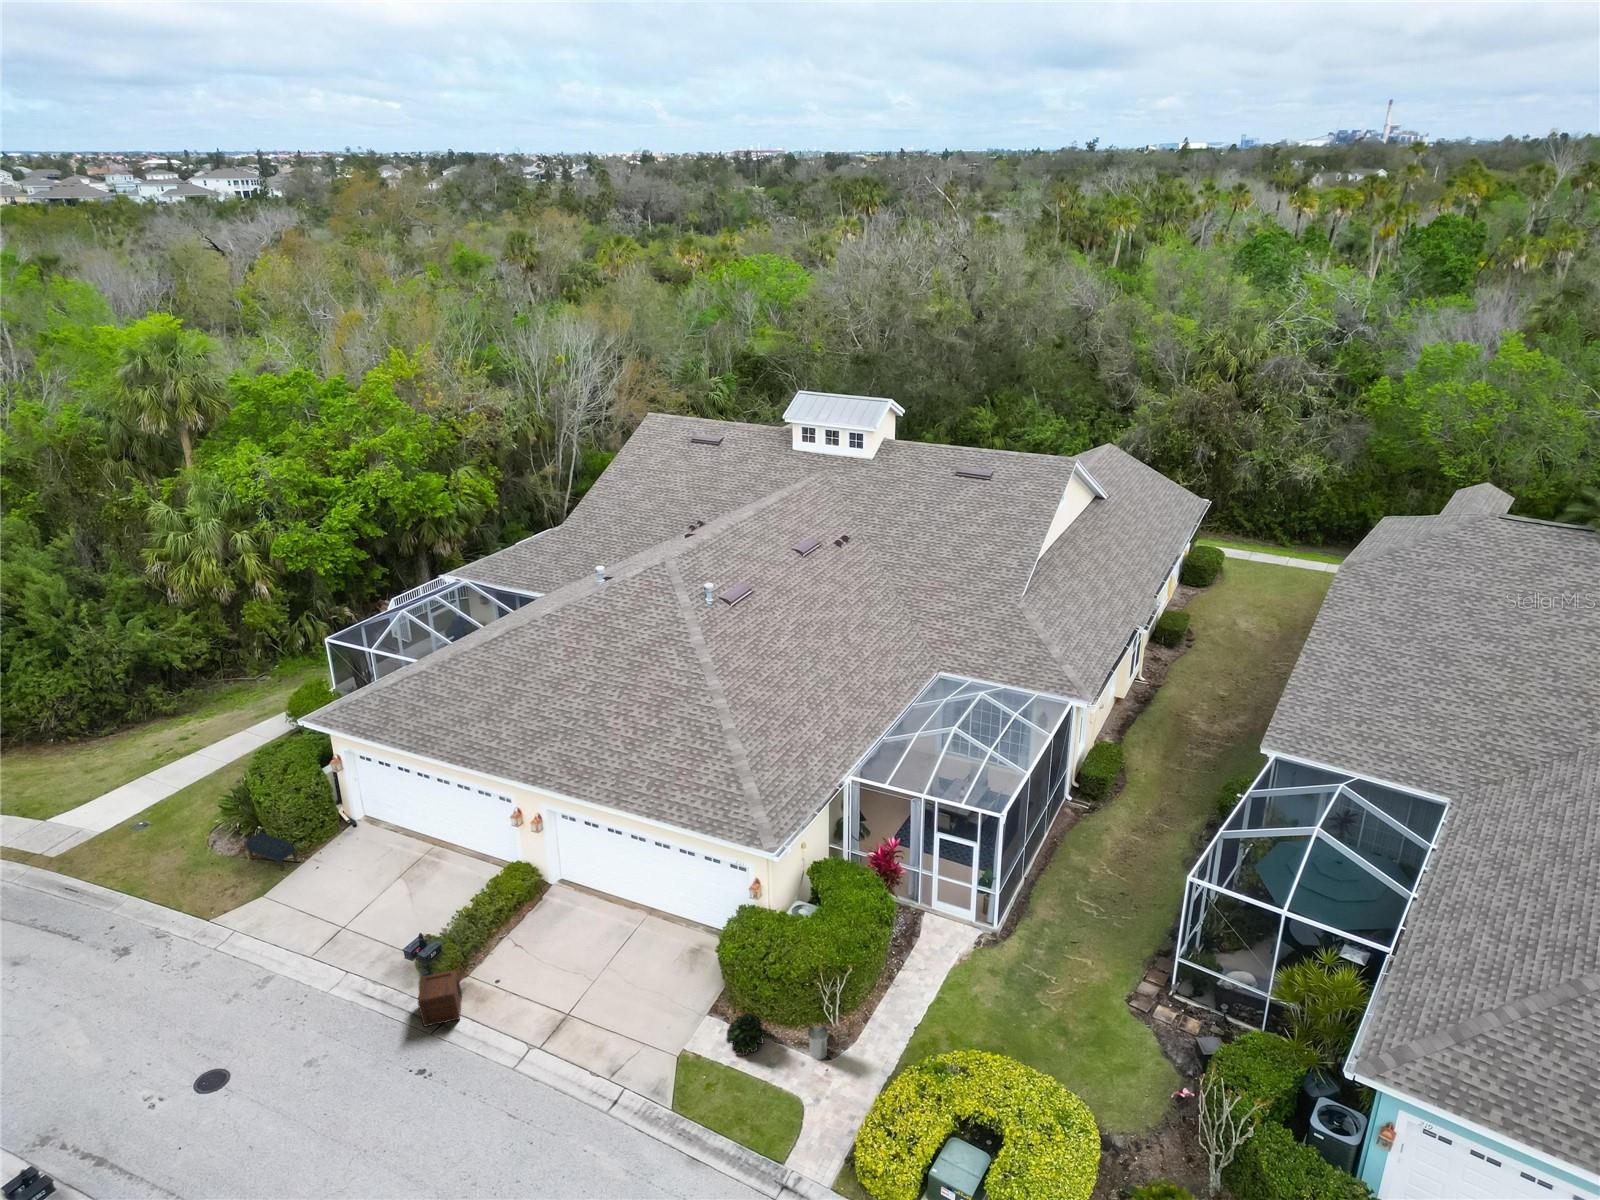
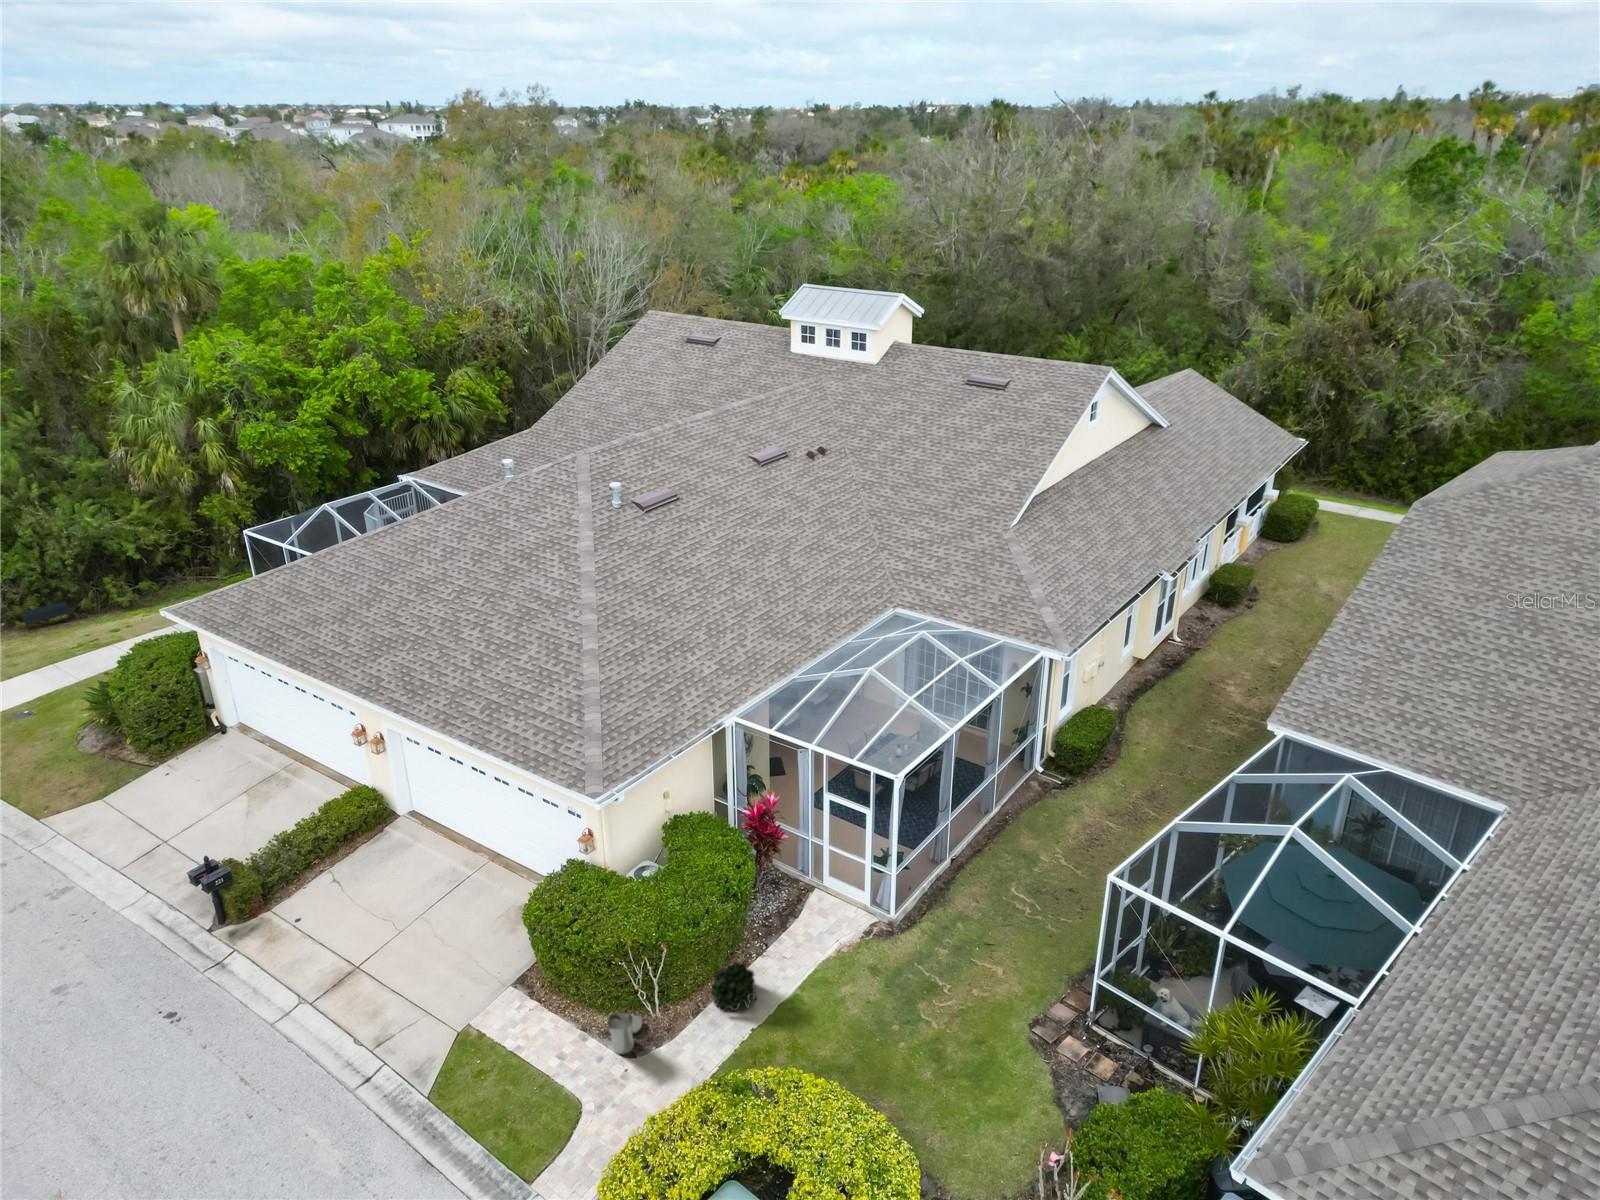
bench: present [245,832,297,870] -> present [21,601,71,630]
wooden crate: present [418,970,462,1027] -> none [185,901,252,962]
potted plant: present [726,1013,764,1055] -> present [712,962,756,1012]

